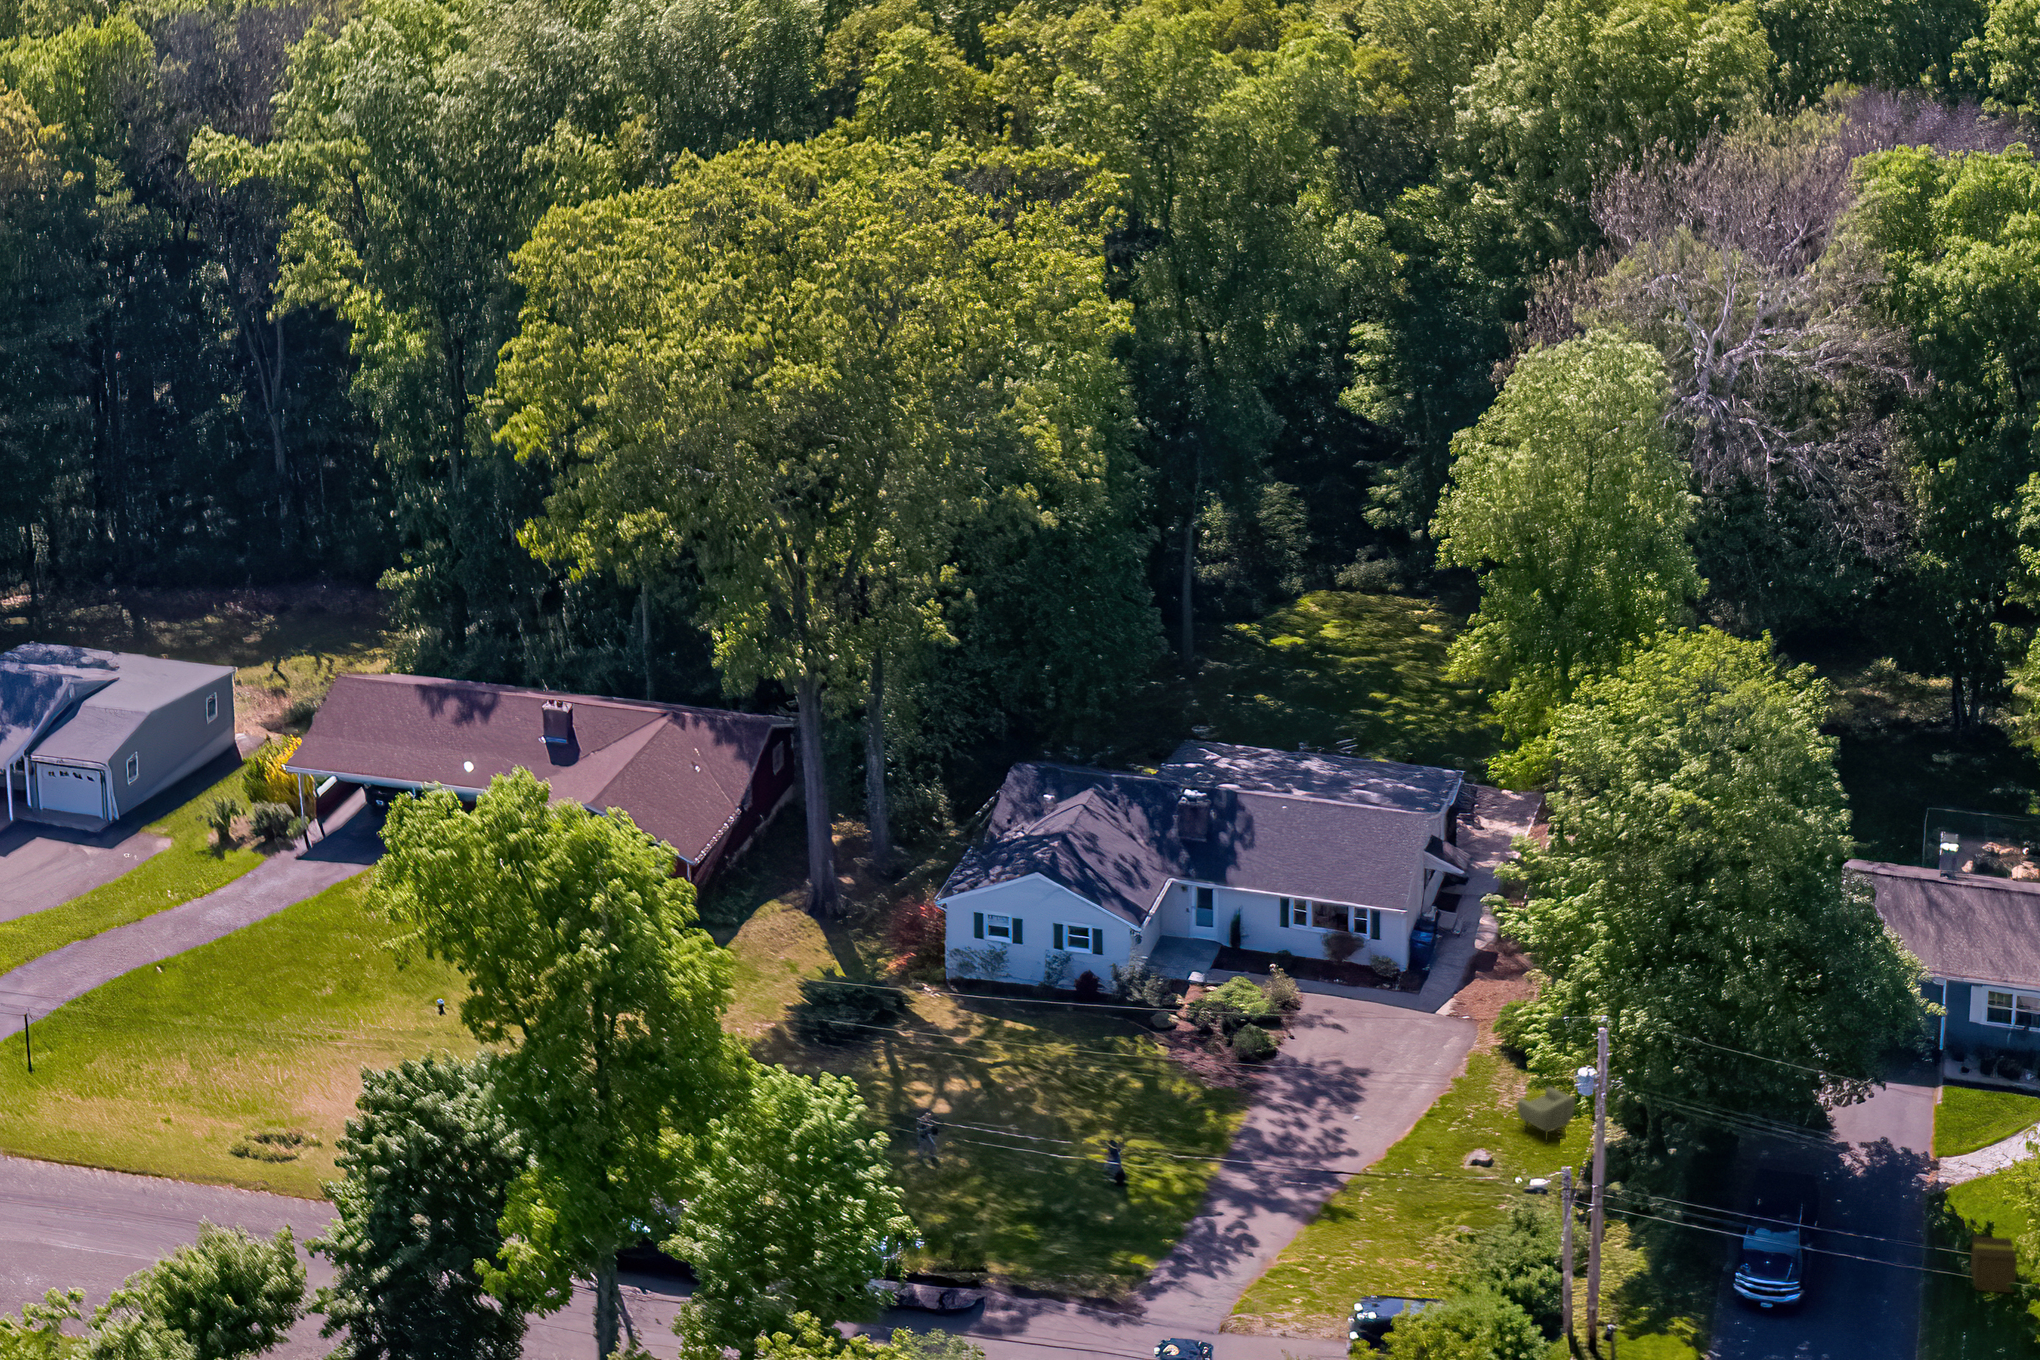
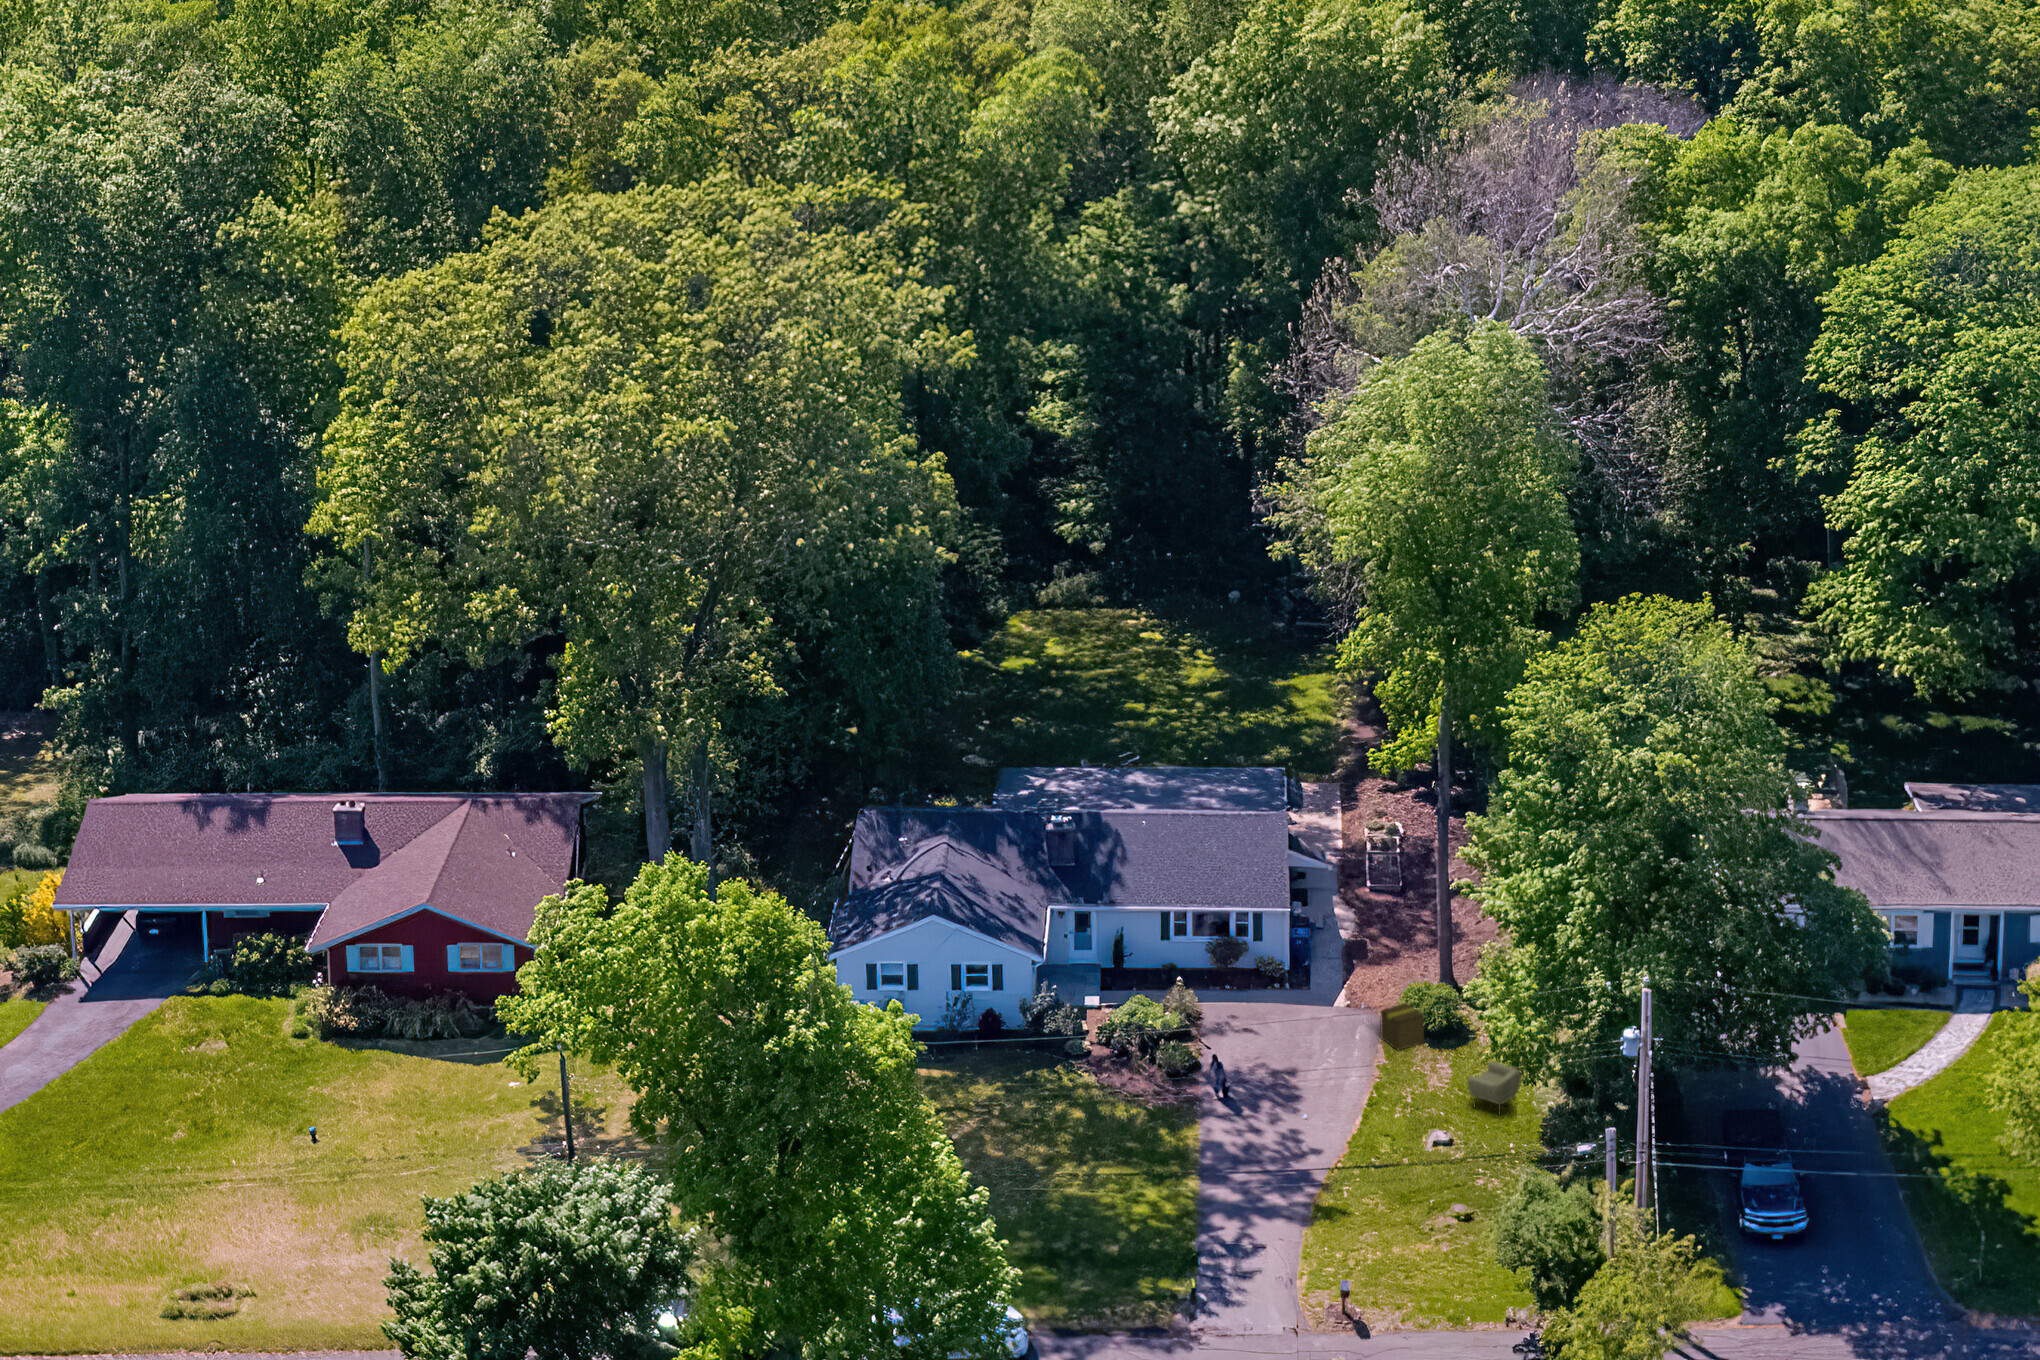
cardboard box: present [1970,1236,2017,1293] -> present [1380,1003,1424,1050]

